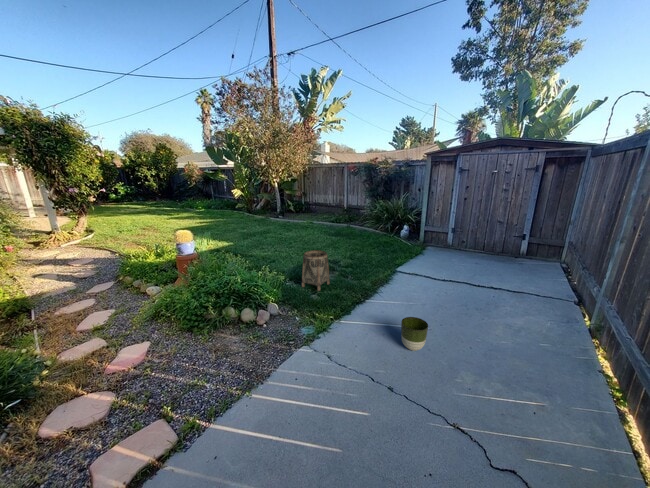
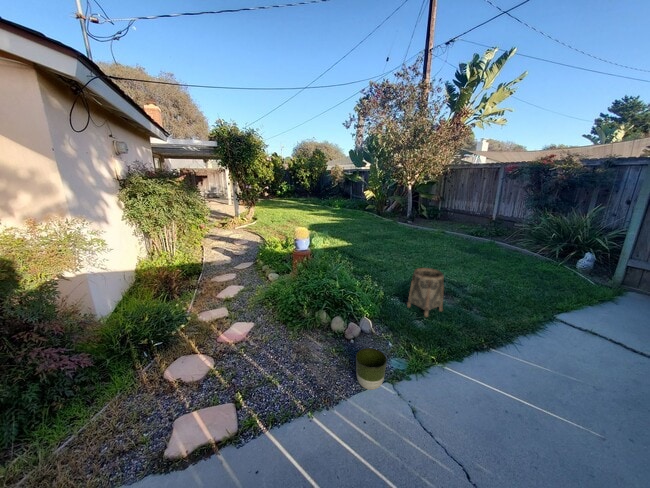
planter: present [401,317,428,351] -> present [356,348,387,390]

